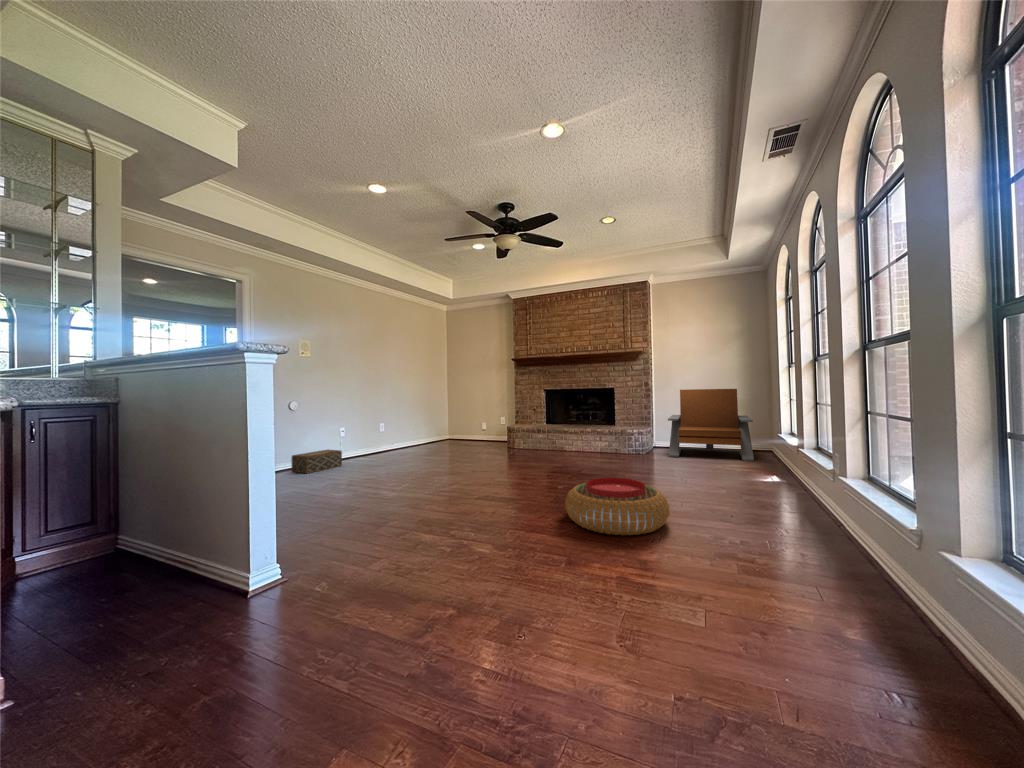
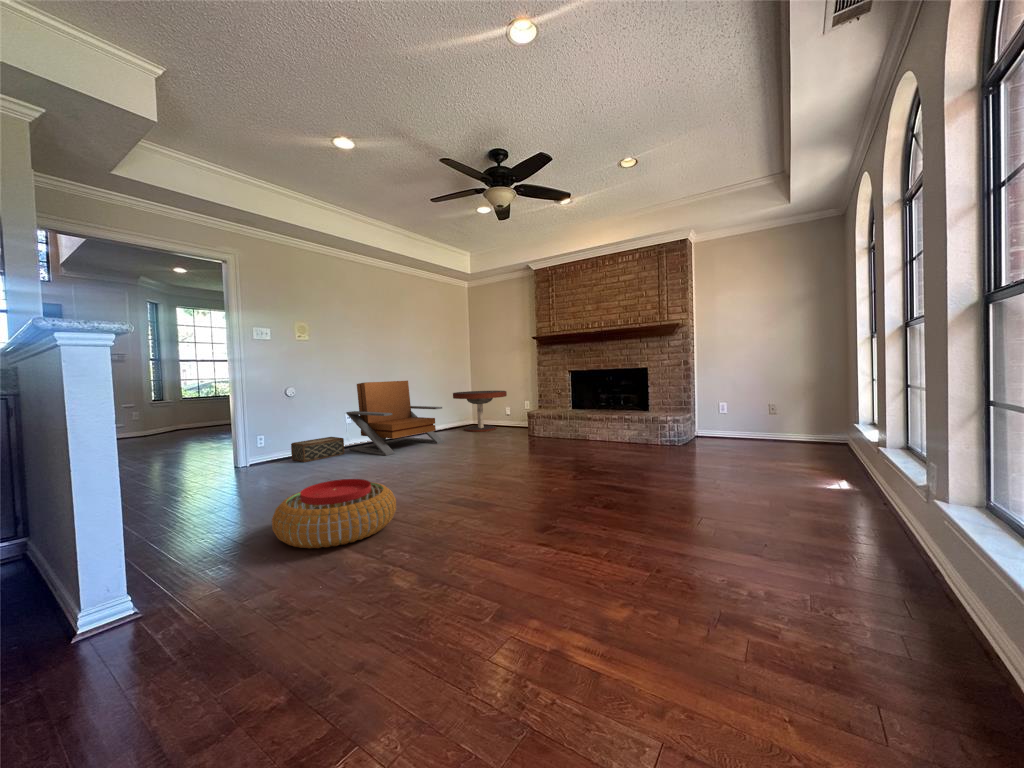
lounge chair: present [668,389,754,461] -> present [346,381,444,455]
coffee table: none [435,407,486,445] -> present [453,391,507,432]
pouf: present [565,478,670,535] -> present [272,479,396,548]

